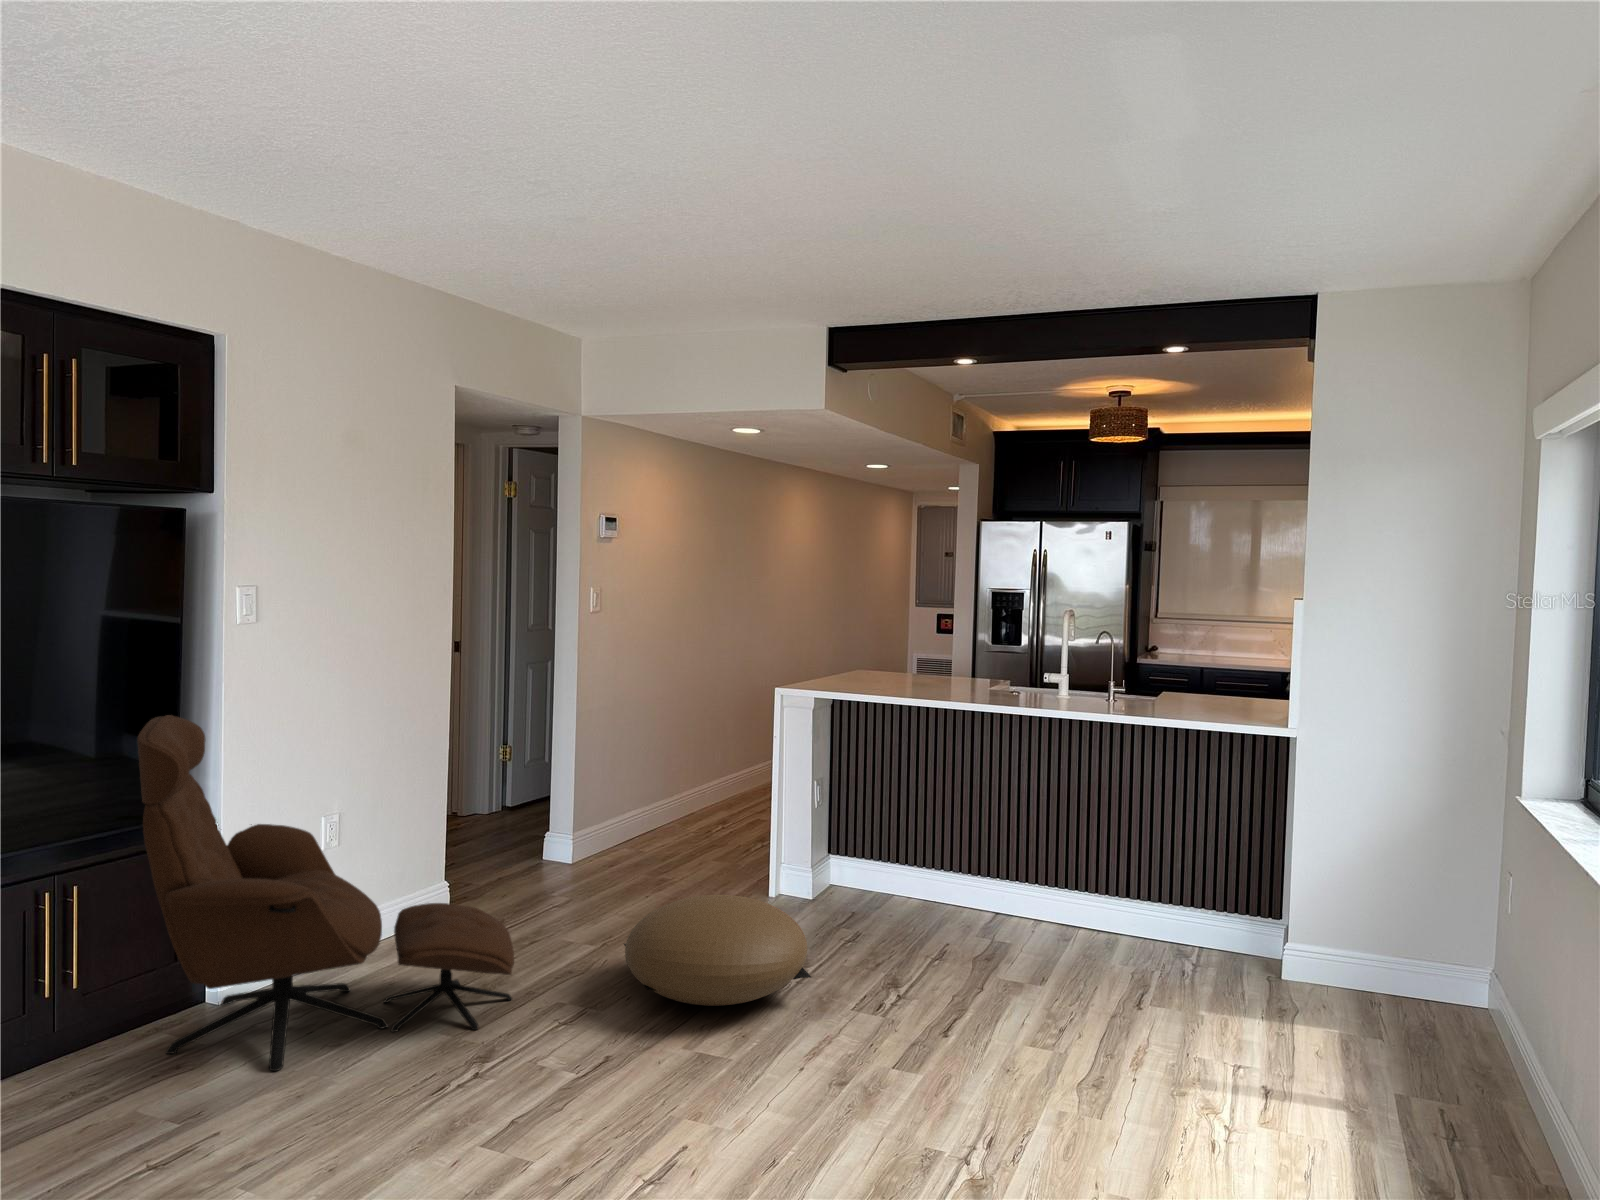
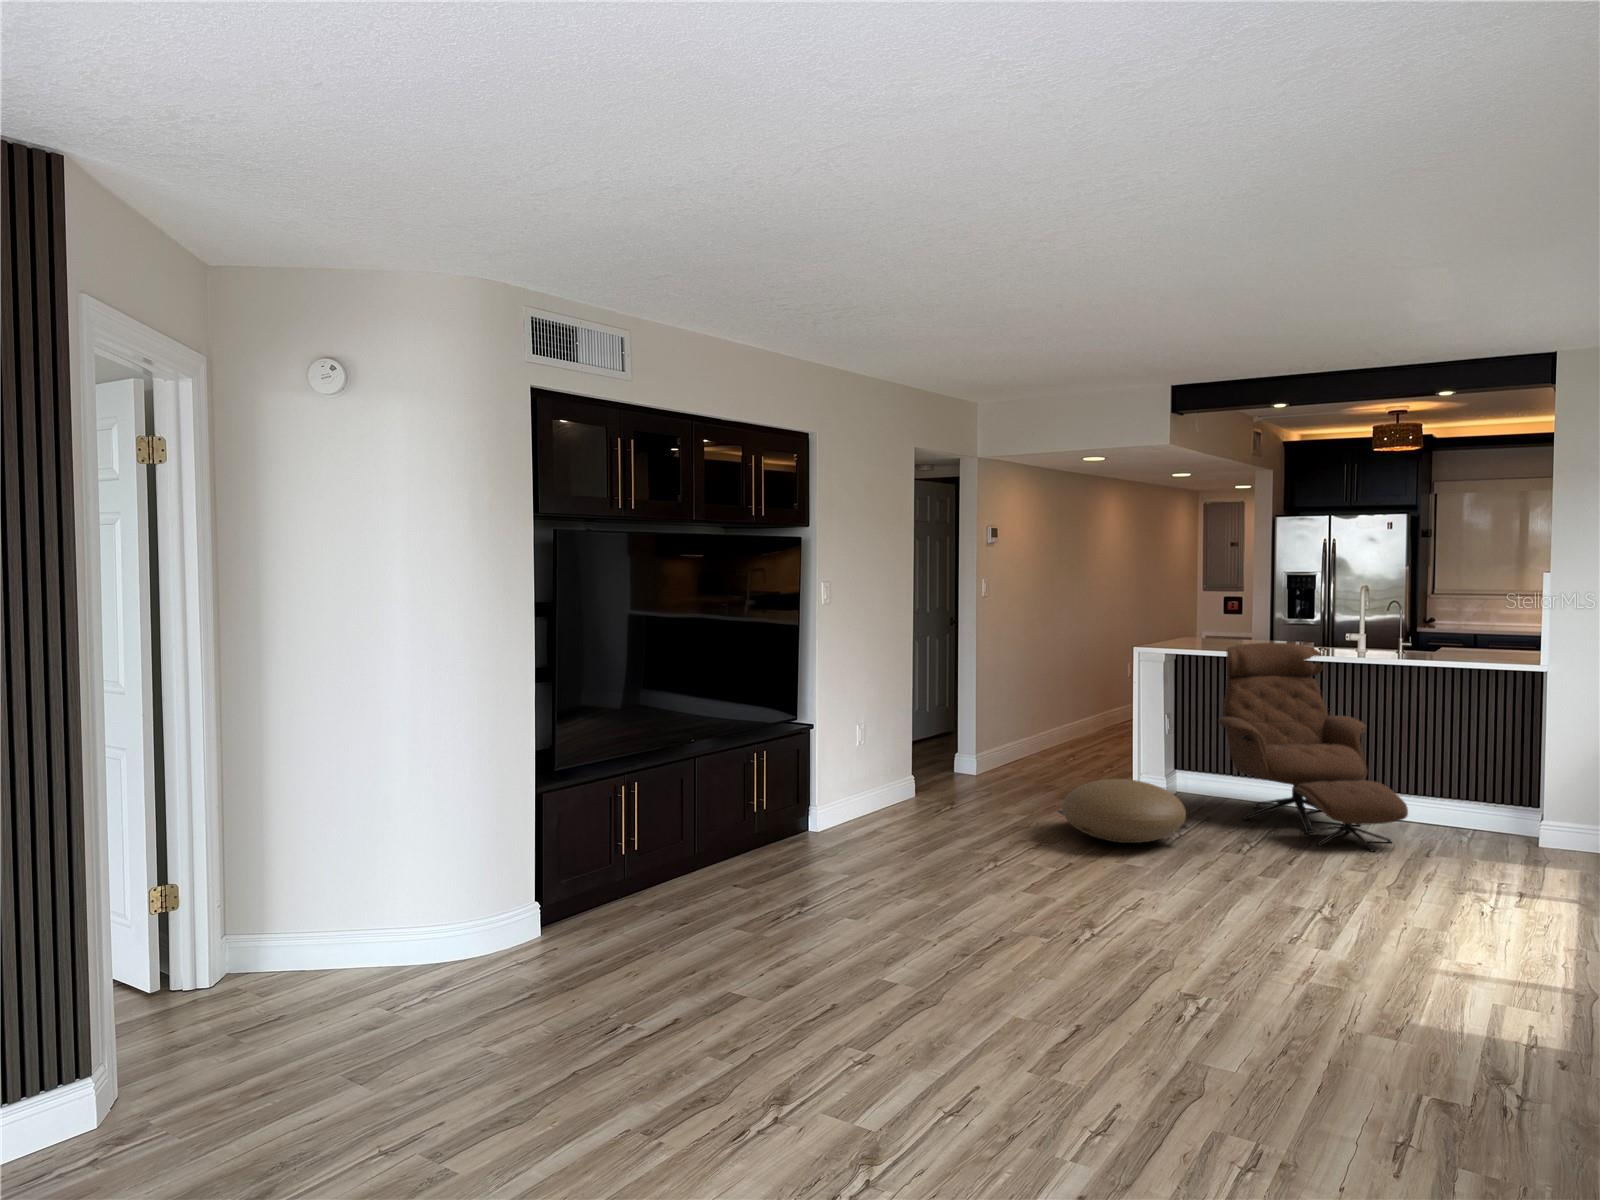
lounge chair: present [137,715,514,1071] -> present [1219,643,1408,852]

